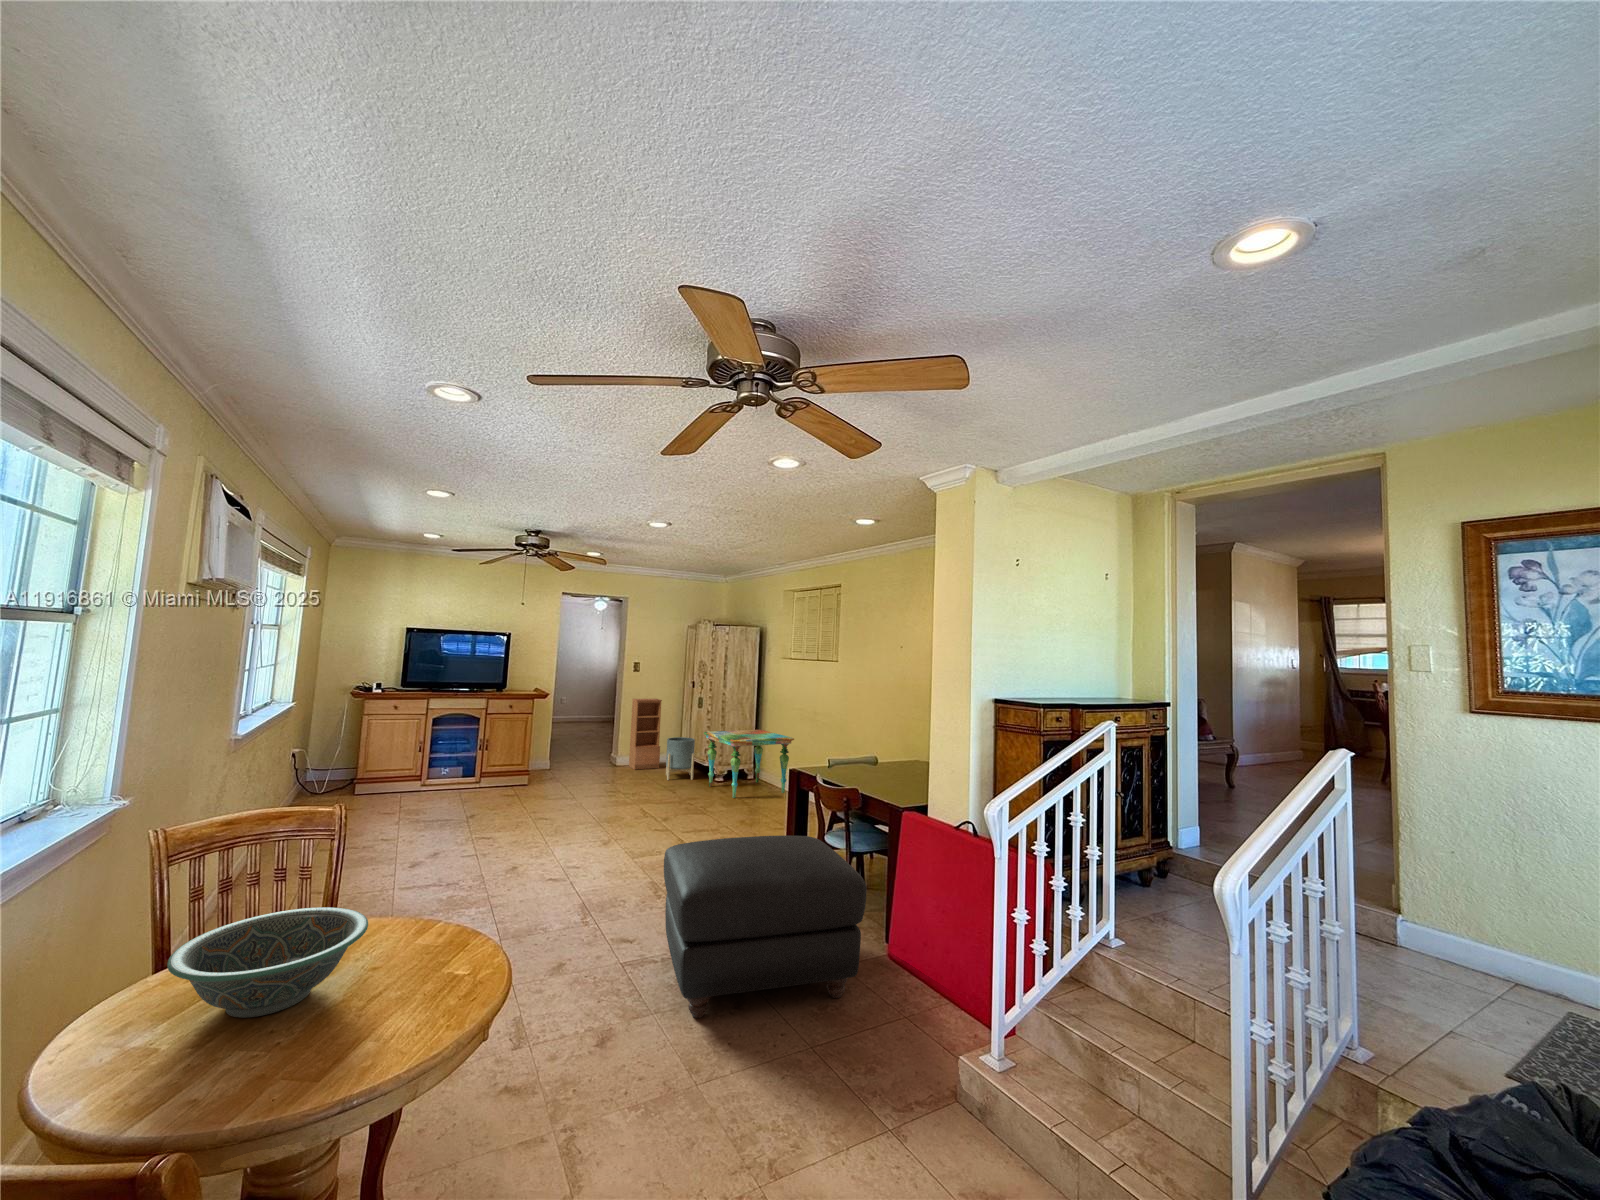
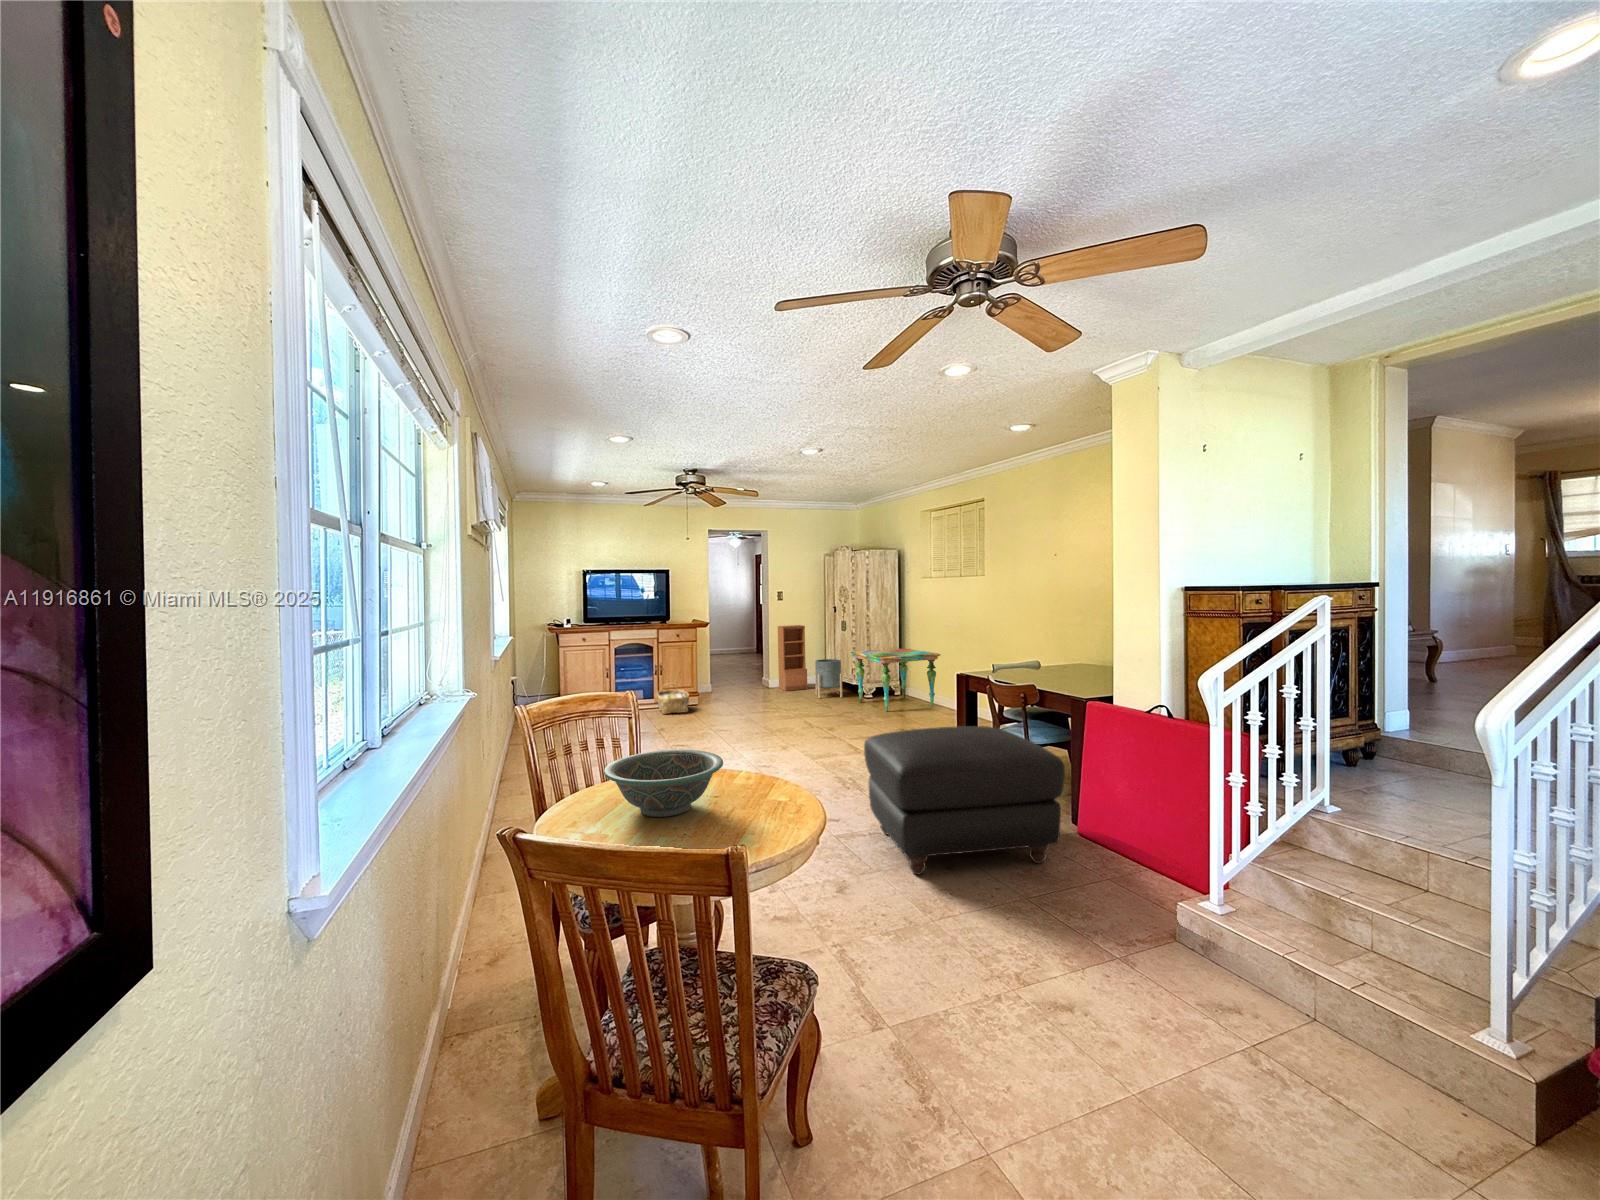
woven basket: none [479,759,518,796] -> present [657,684,689,714]

